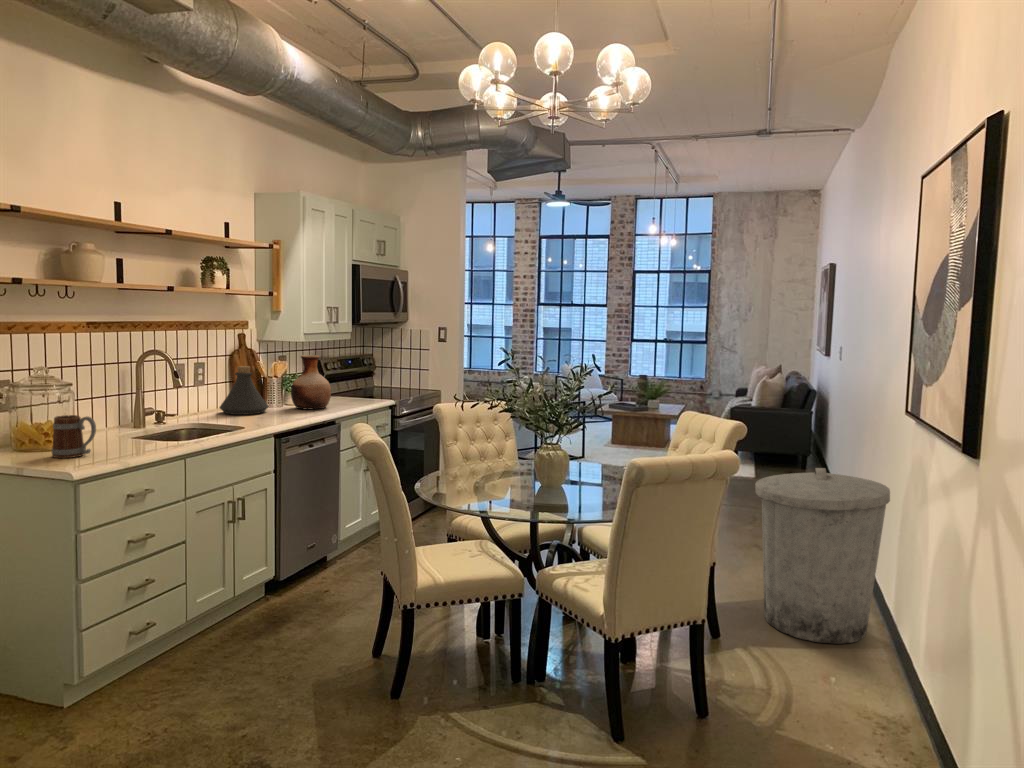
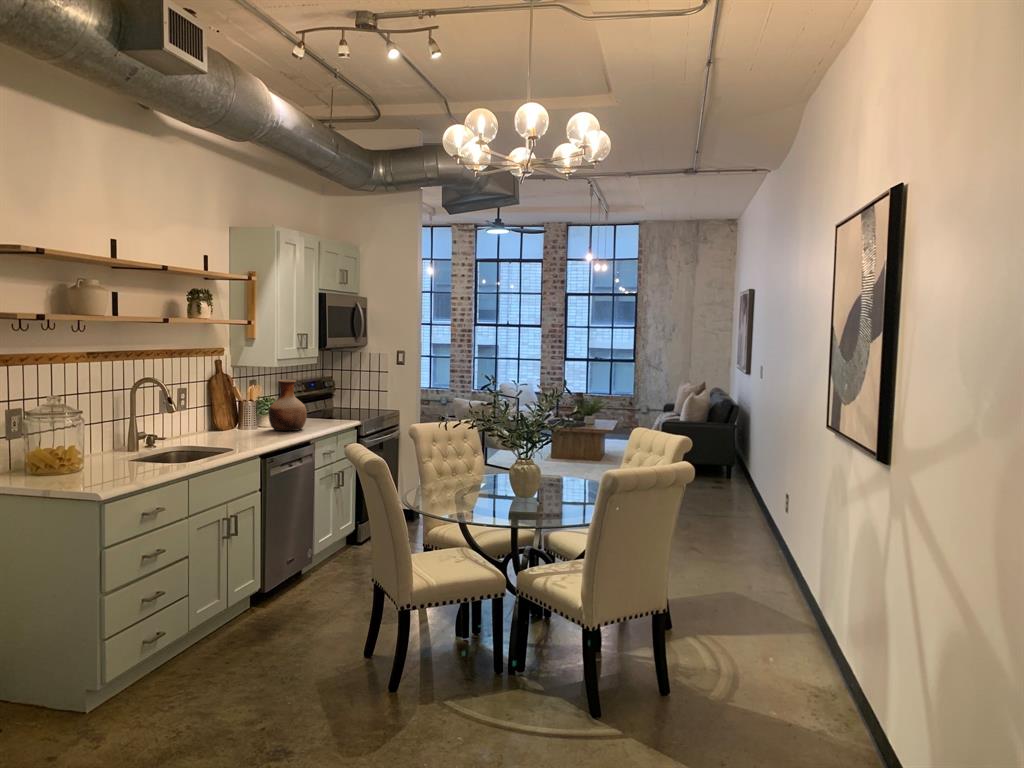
bottle: present [220,366,269,415] -> none [201,391,249,437]
mug: present [52,415,96,458] -> none [69,441,112,482]
trash can: present [755,468,890,644] -> none [698,476,811,628]

